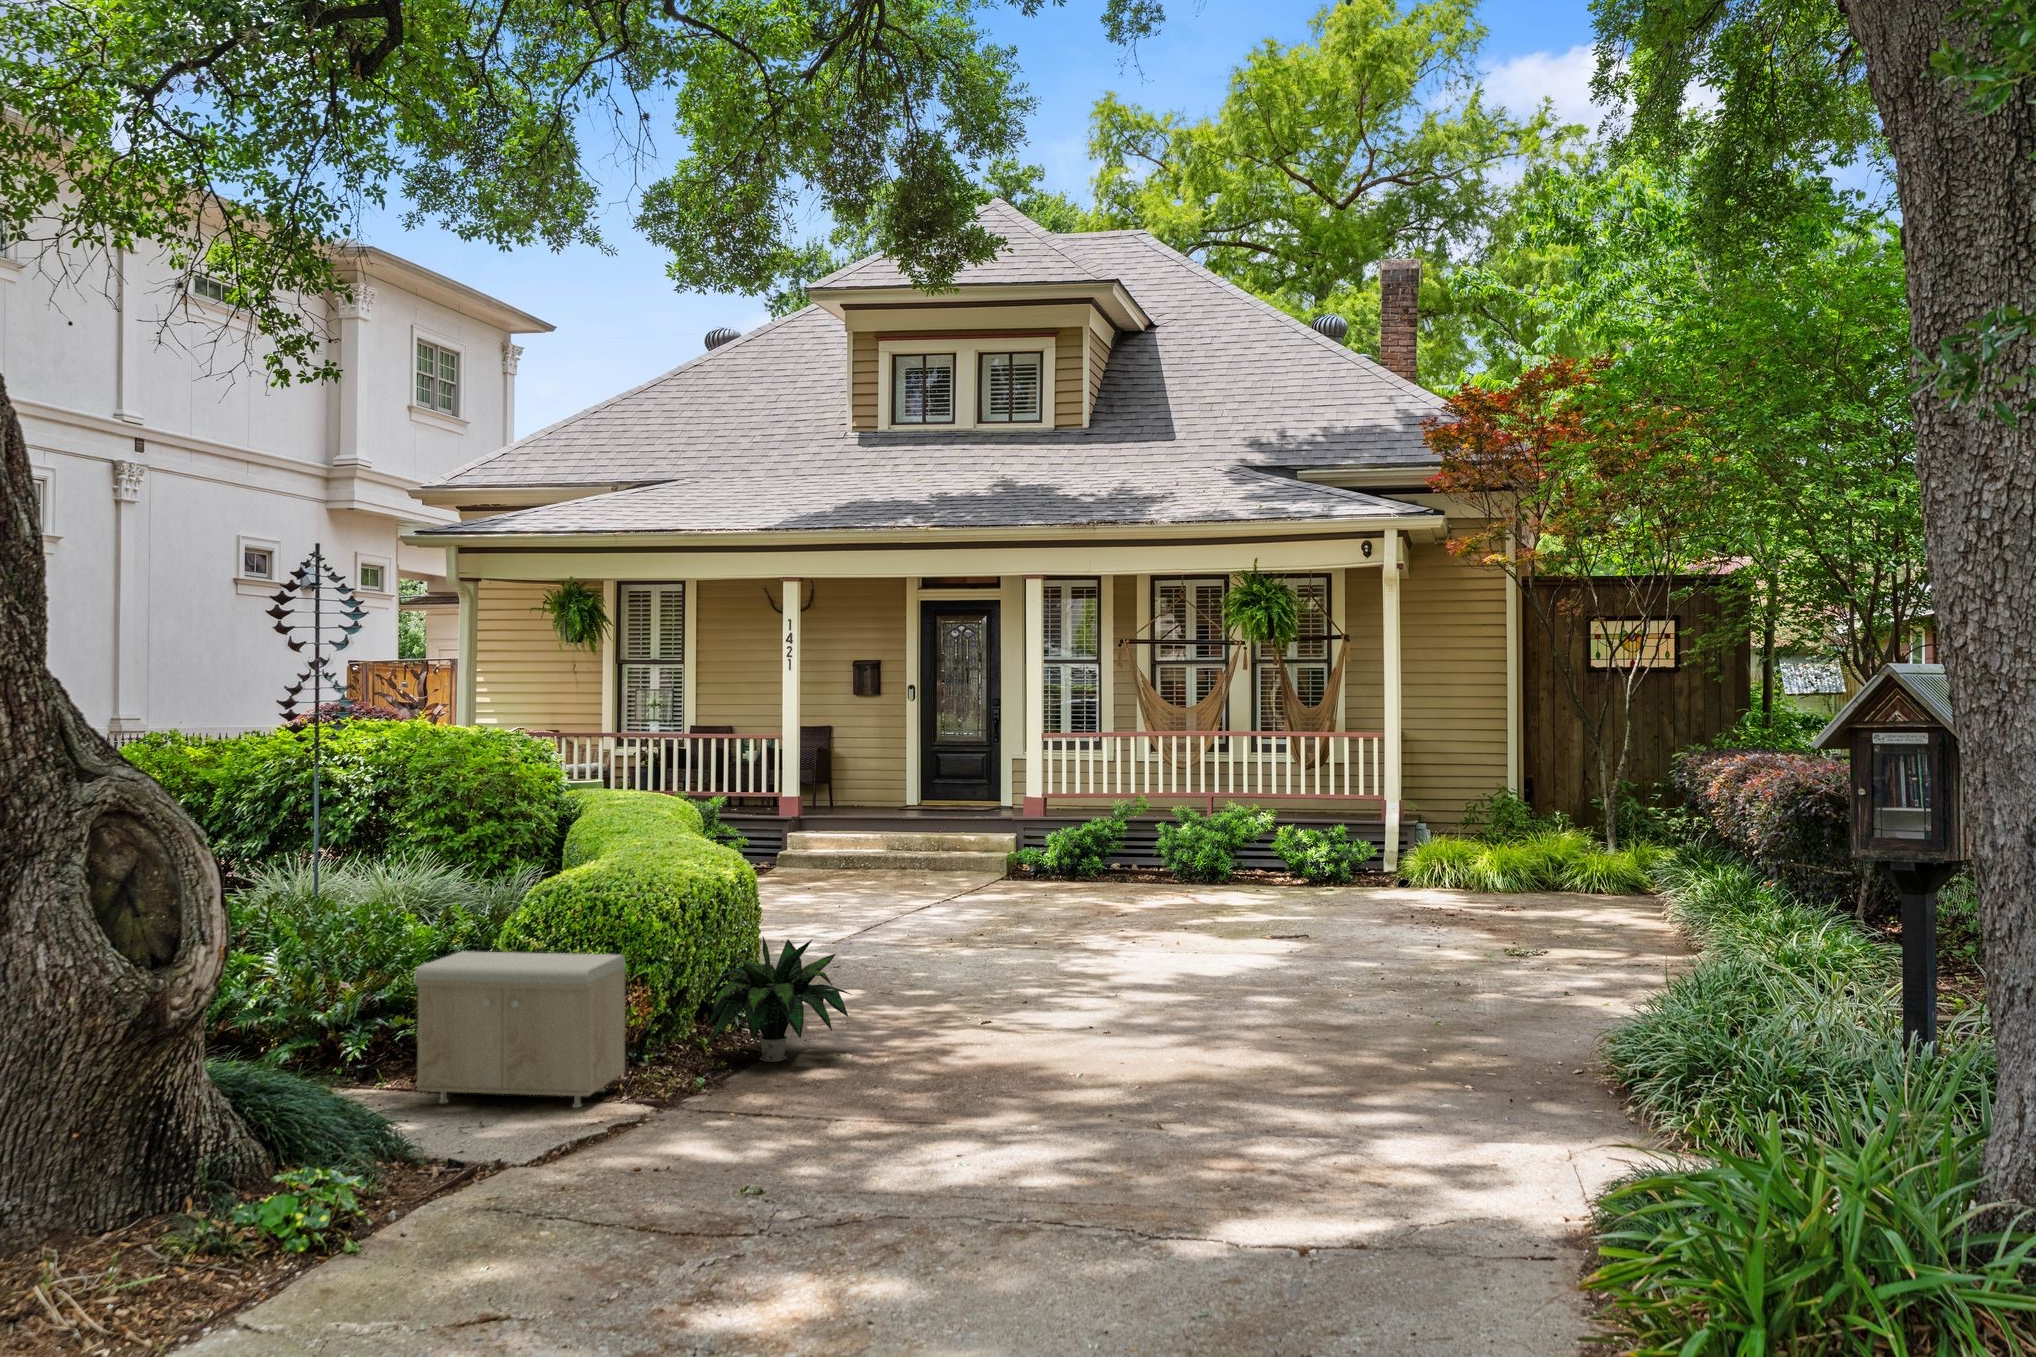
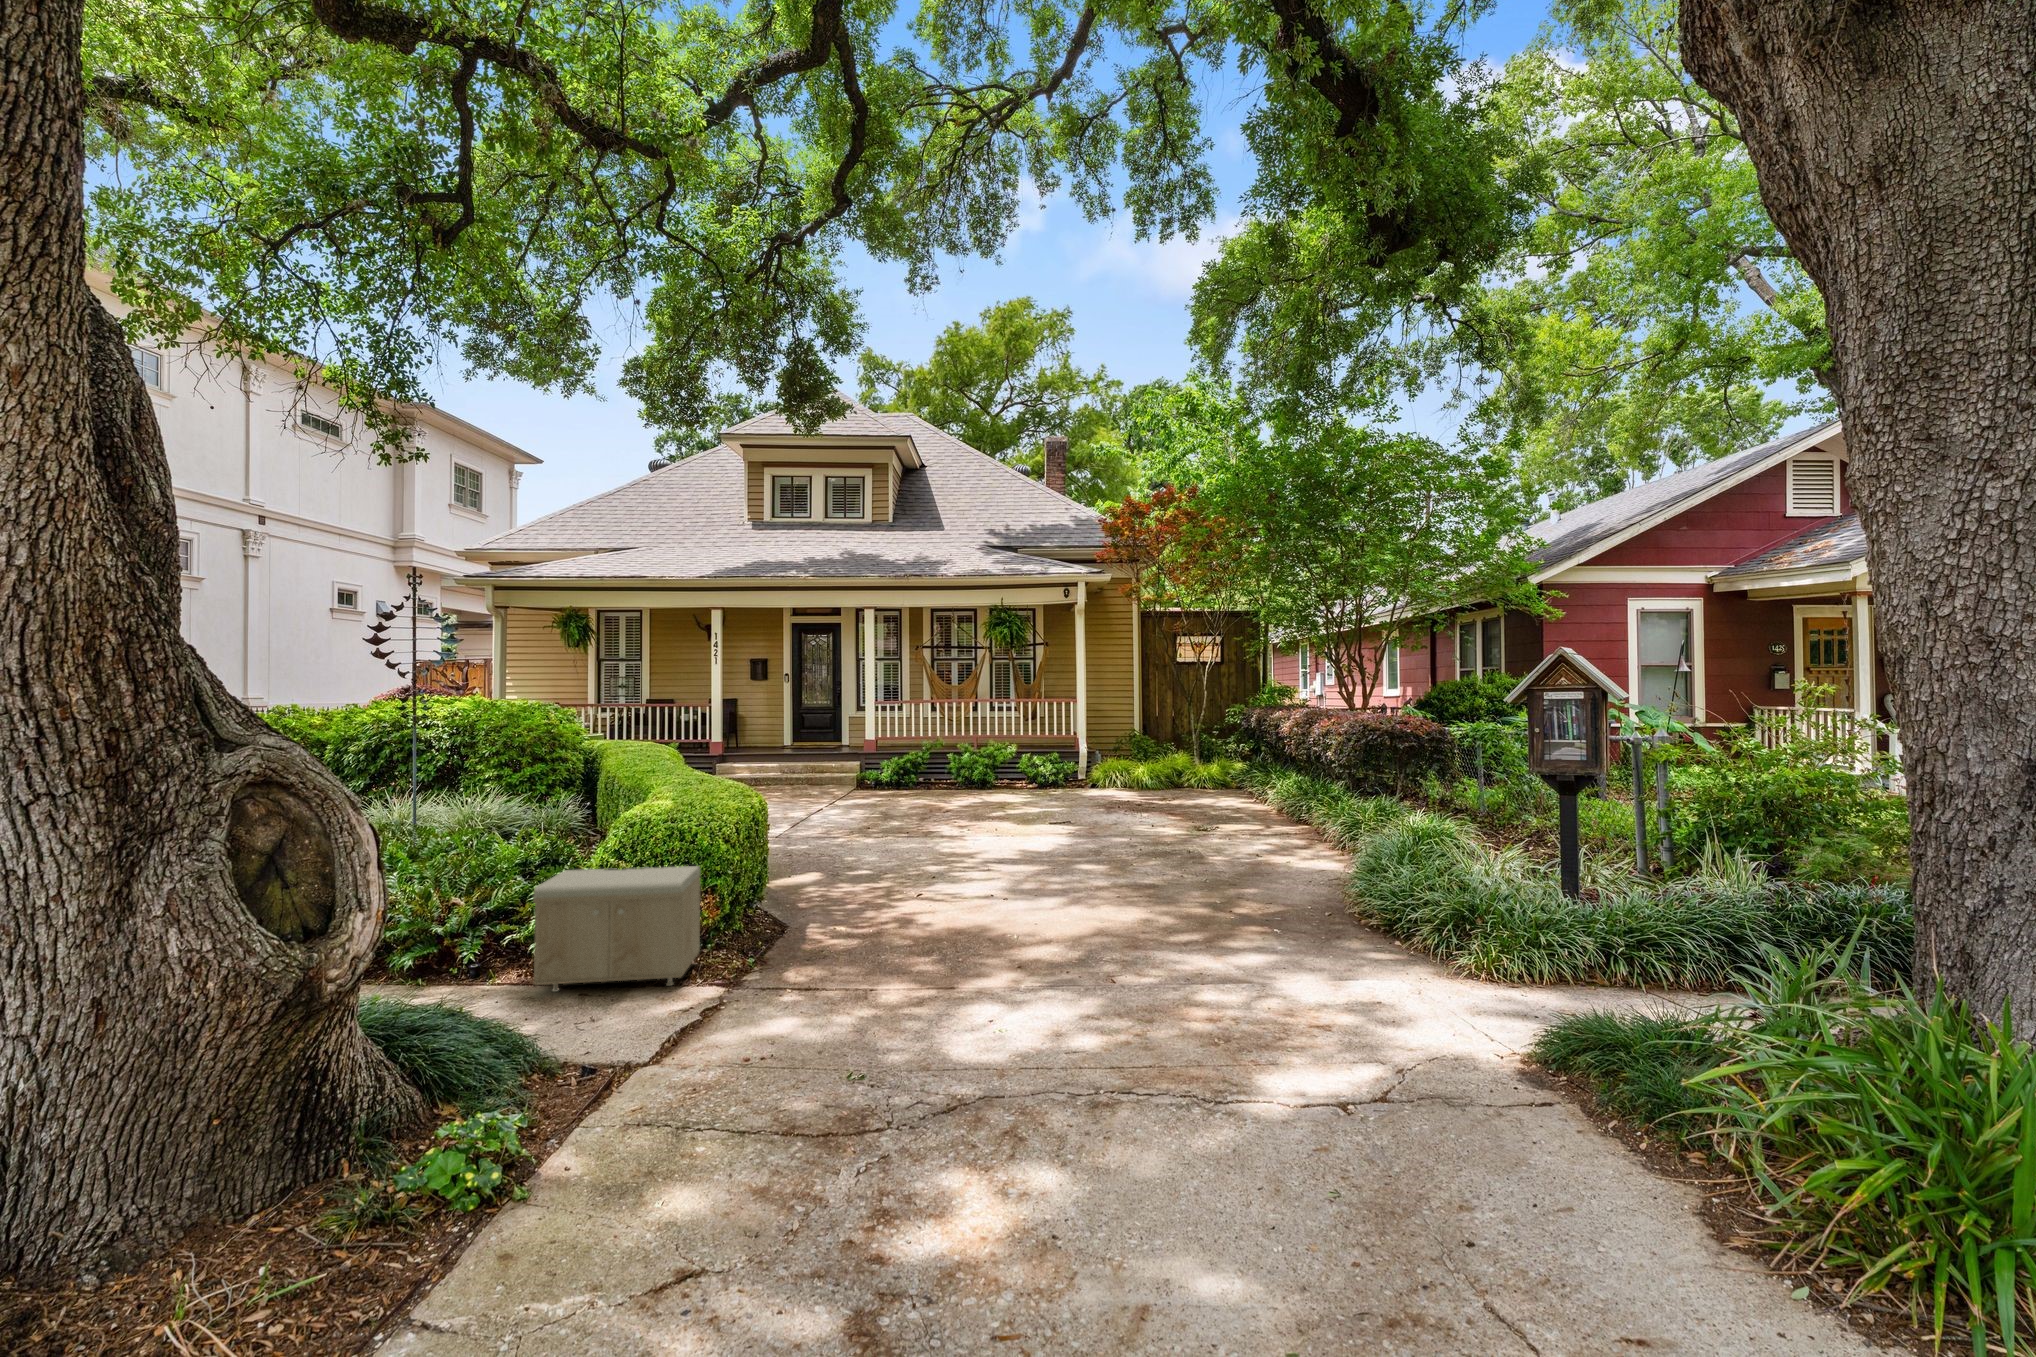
potted plant: present [706,937,852,1062] -> none [745,843,852,931]

